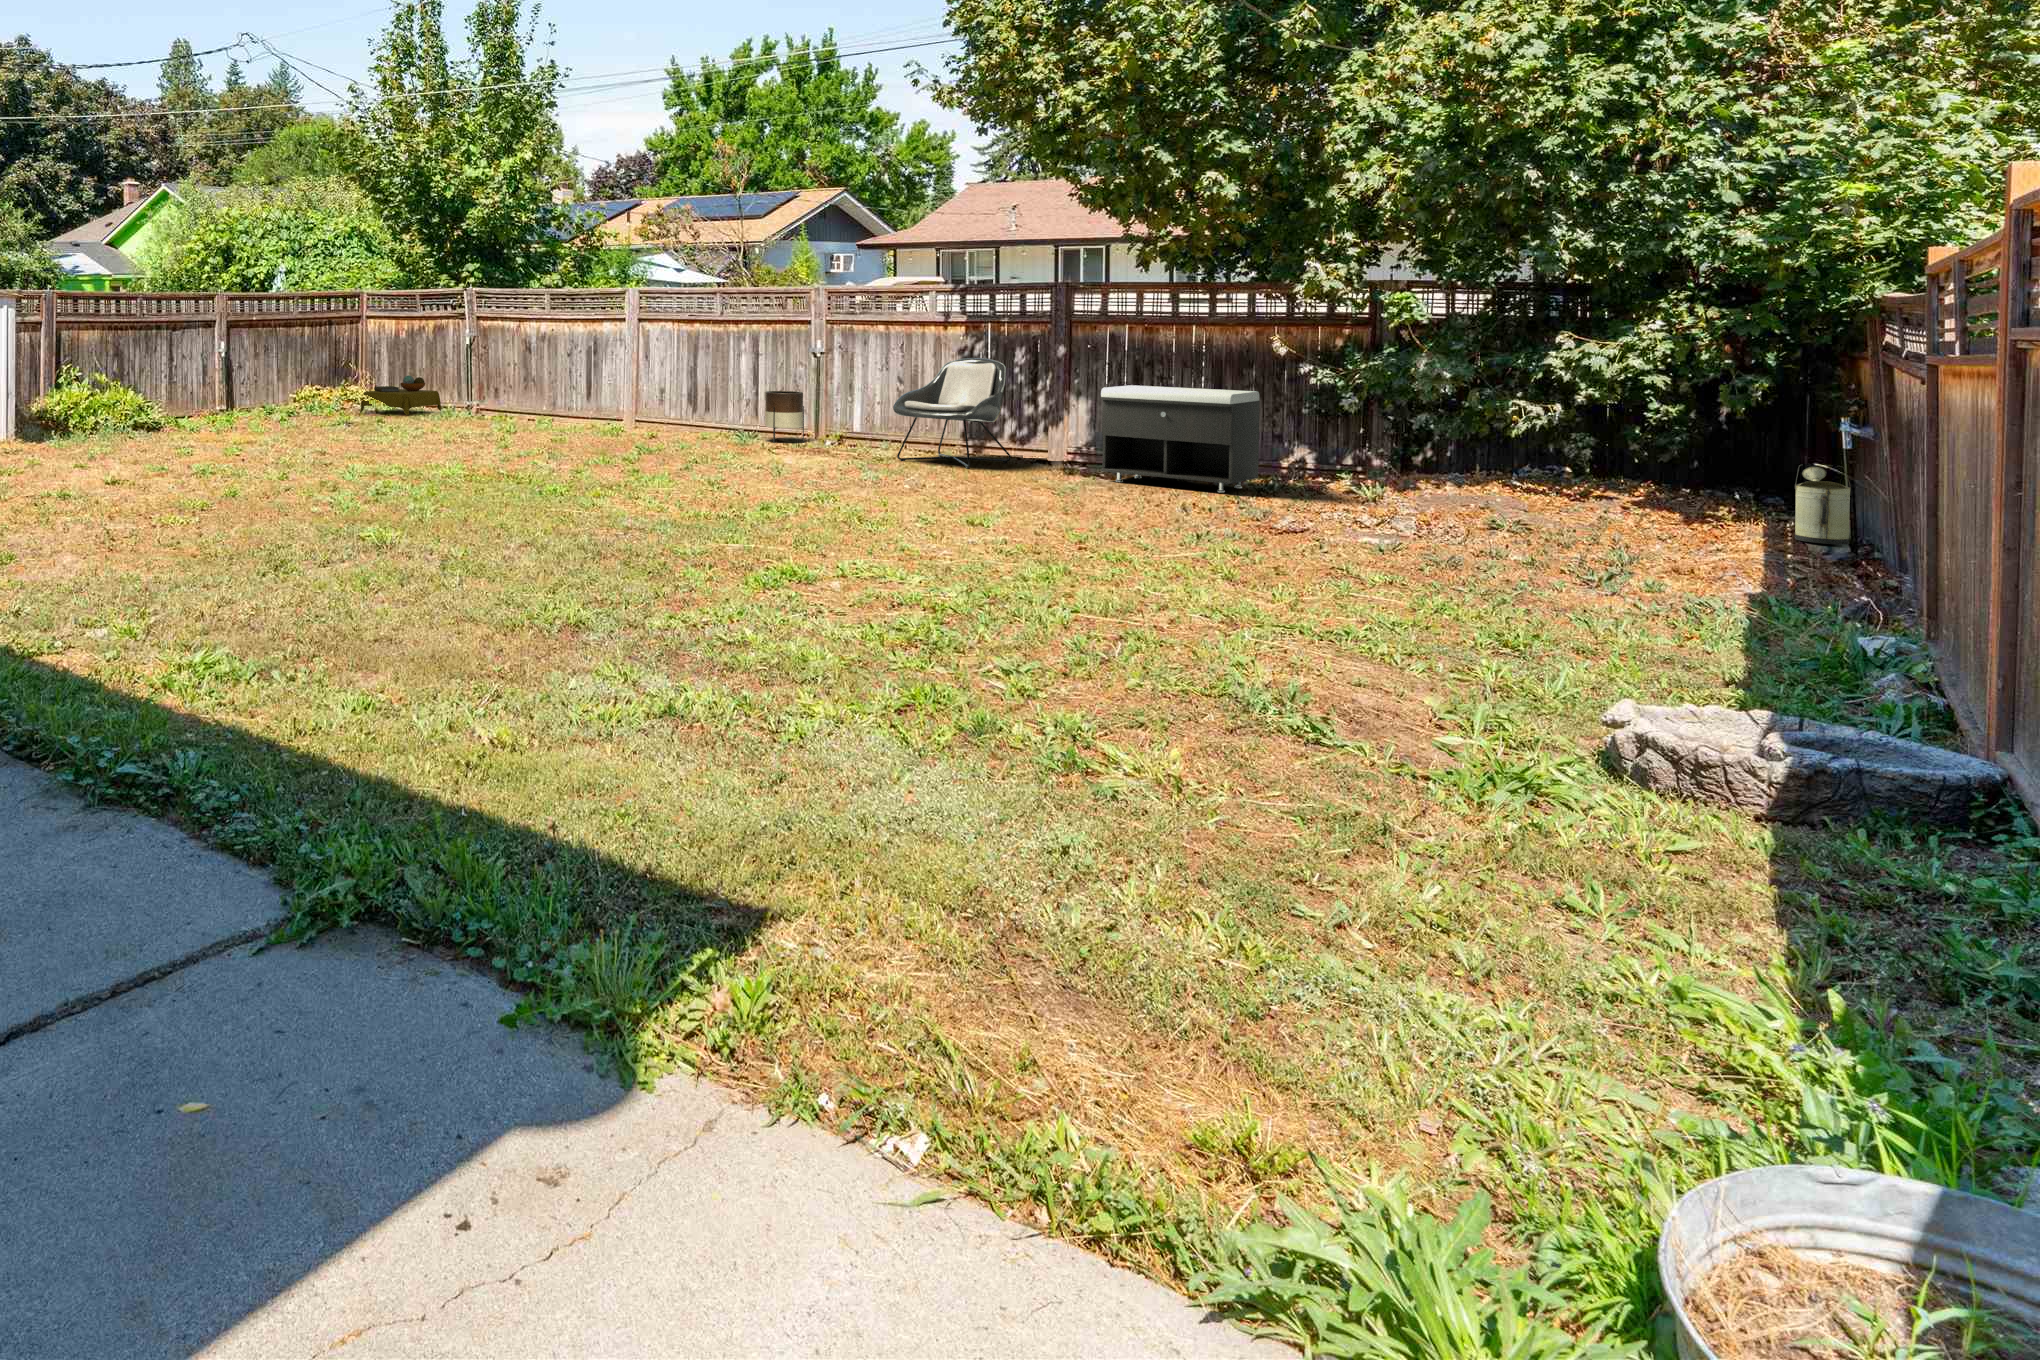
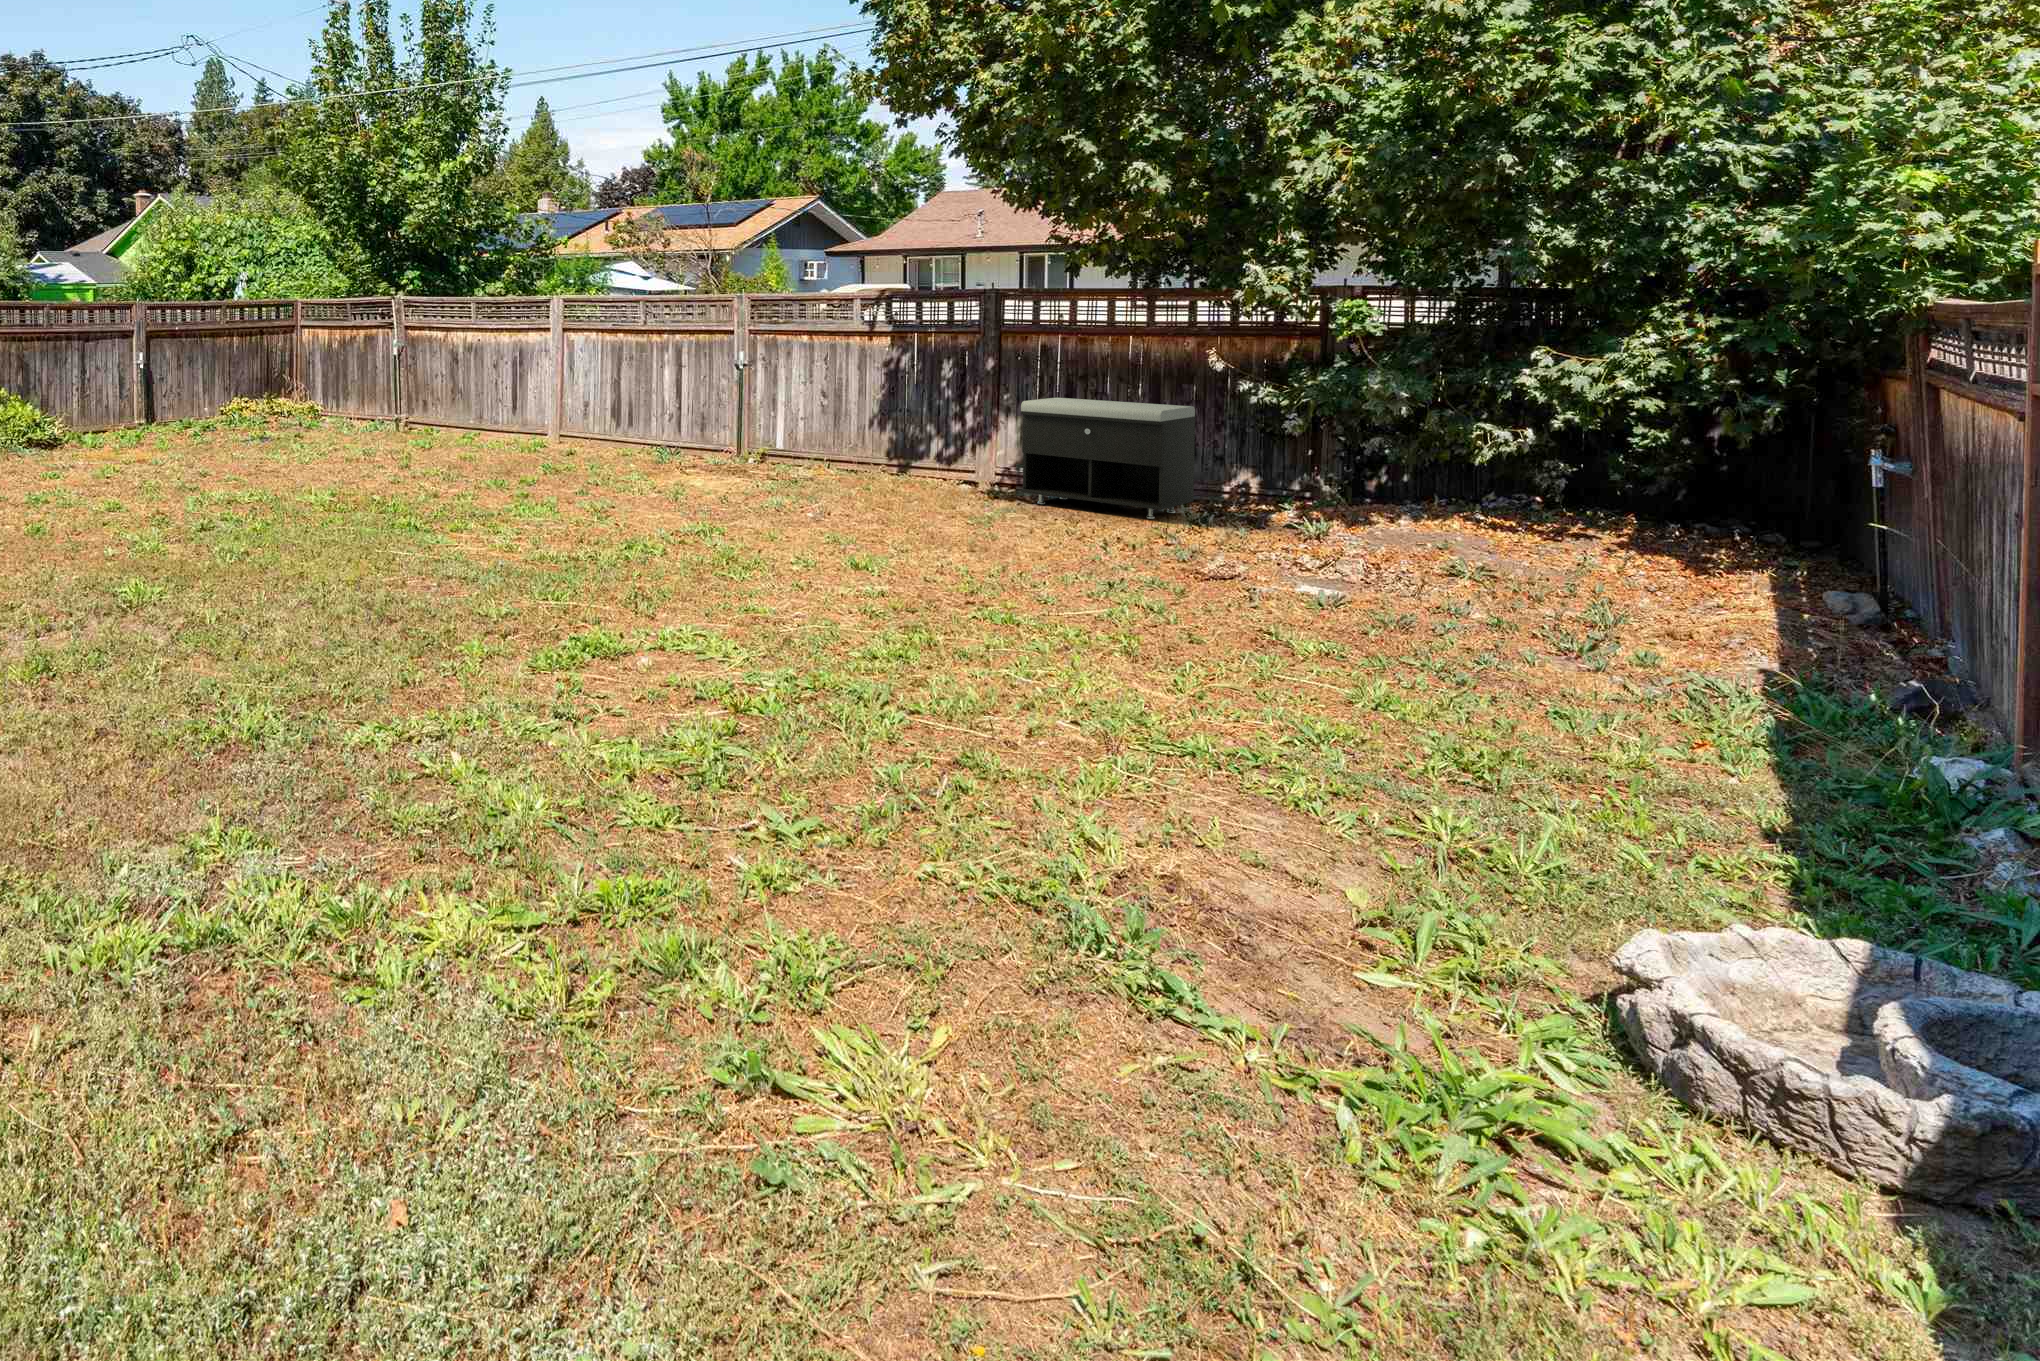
lounge chair: present [893,358,1011,468] -> none [805,366,931,486]
side table: present [360,375,441,415] -> none [287,379,371,420]
planter: present [765,391,804,443] -> none [681,398,722,454]
watering can: present [1795,465,1851,545] -> none [1830,511,1903,611]

